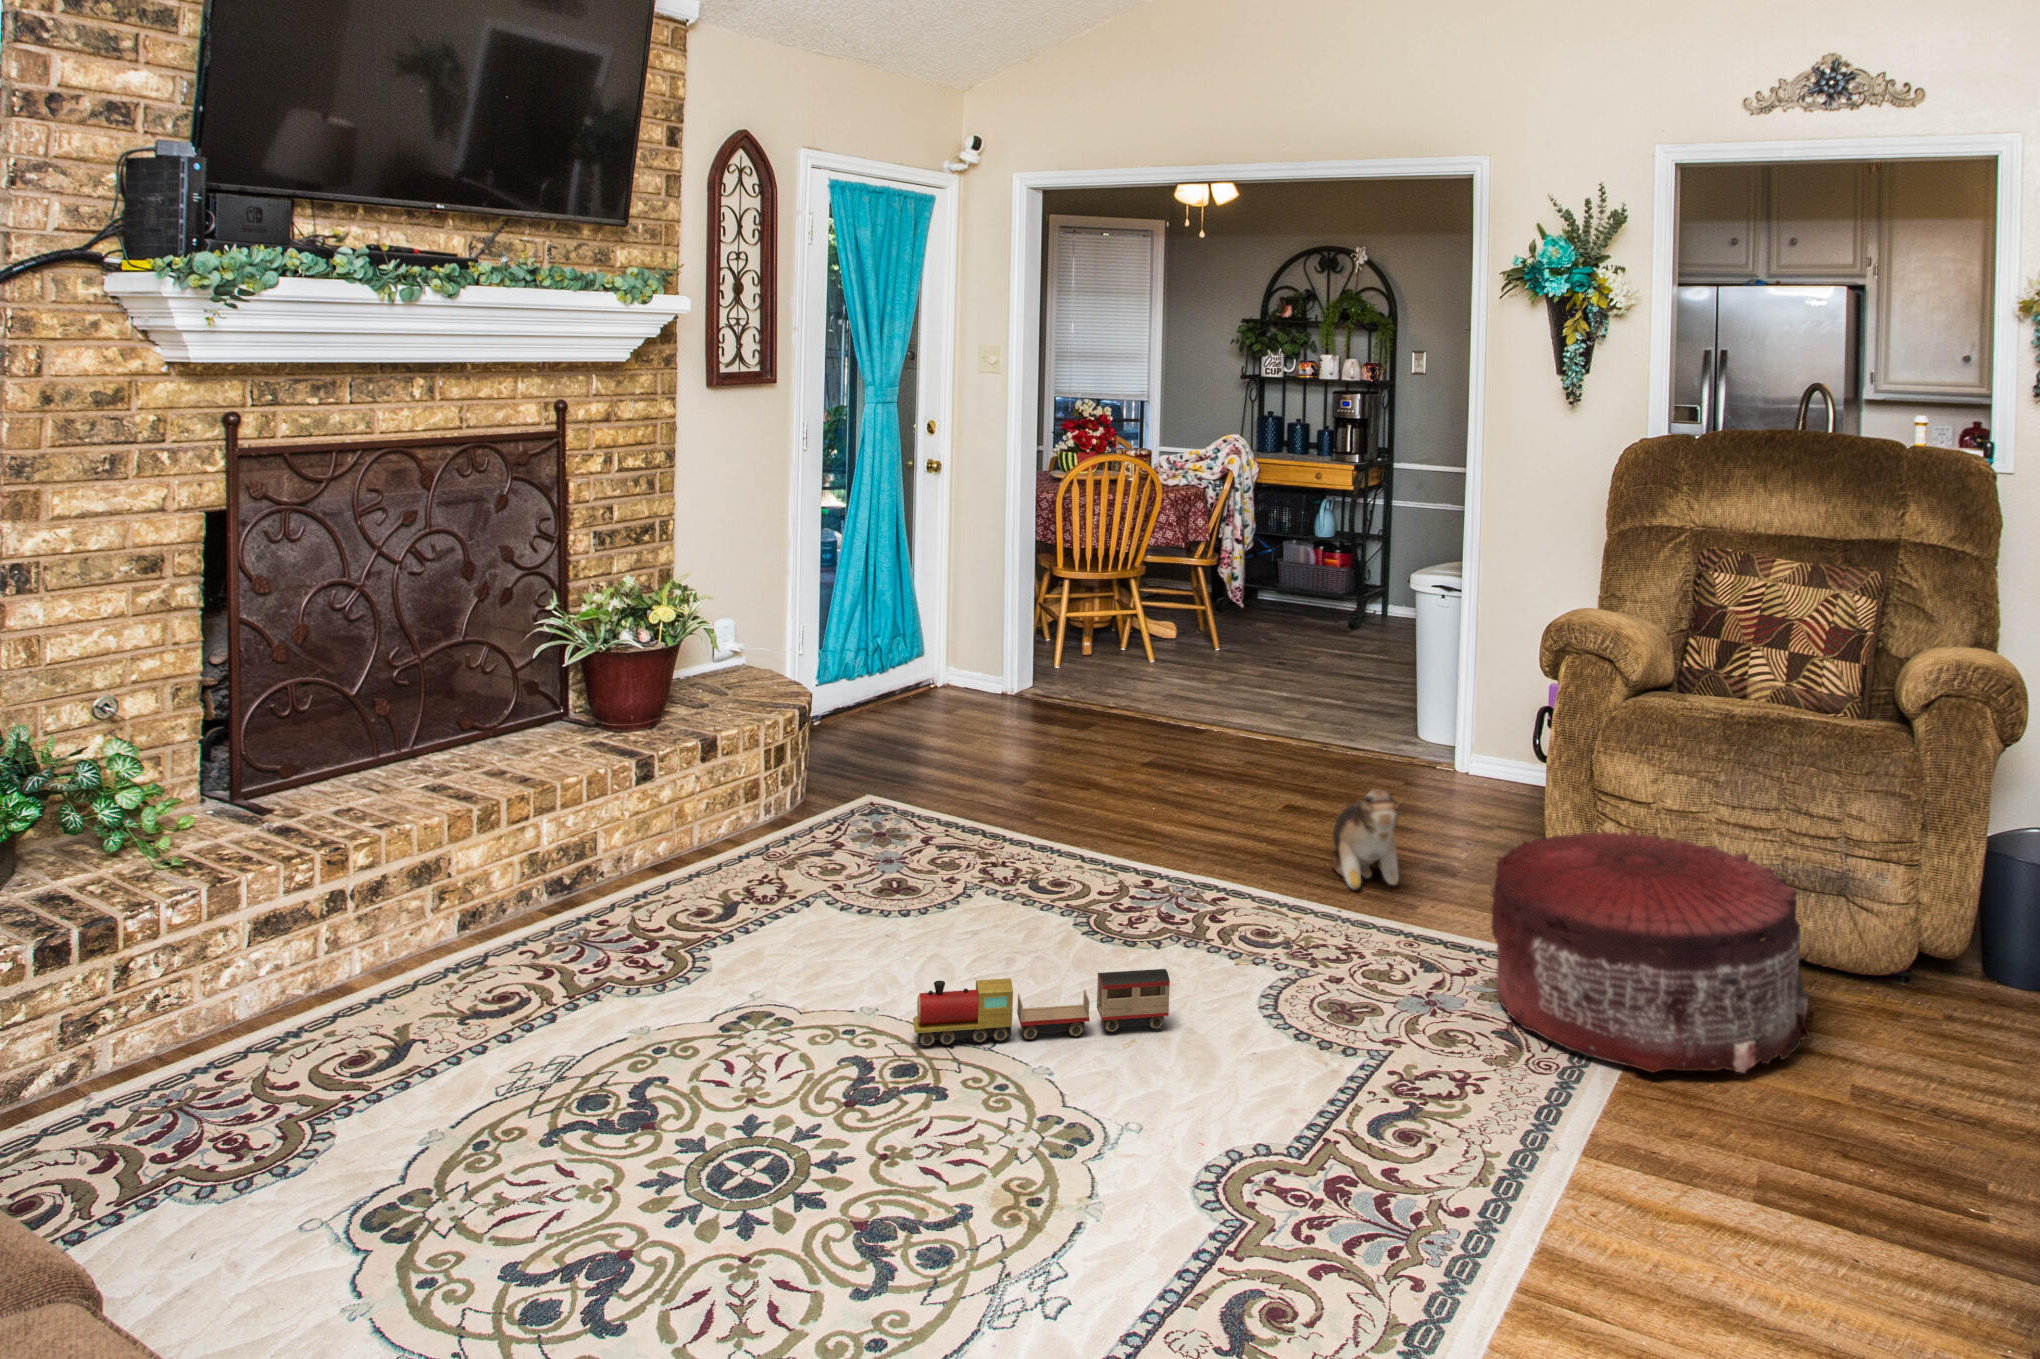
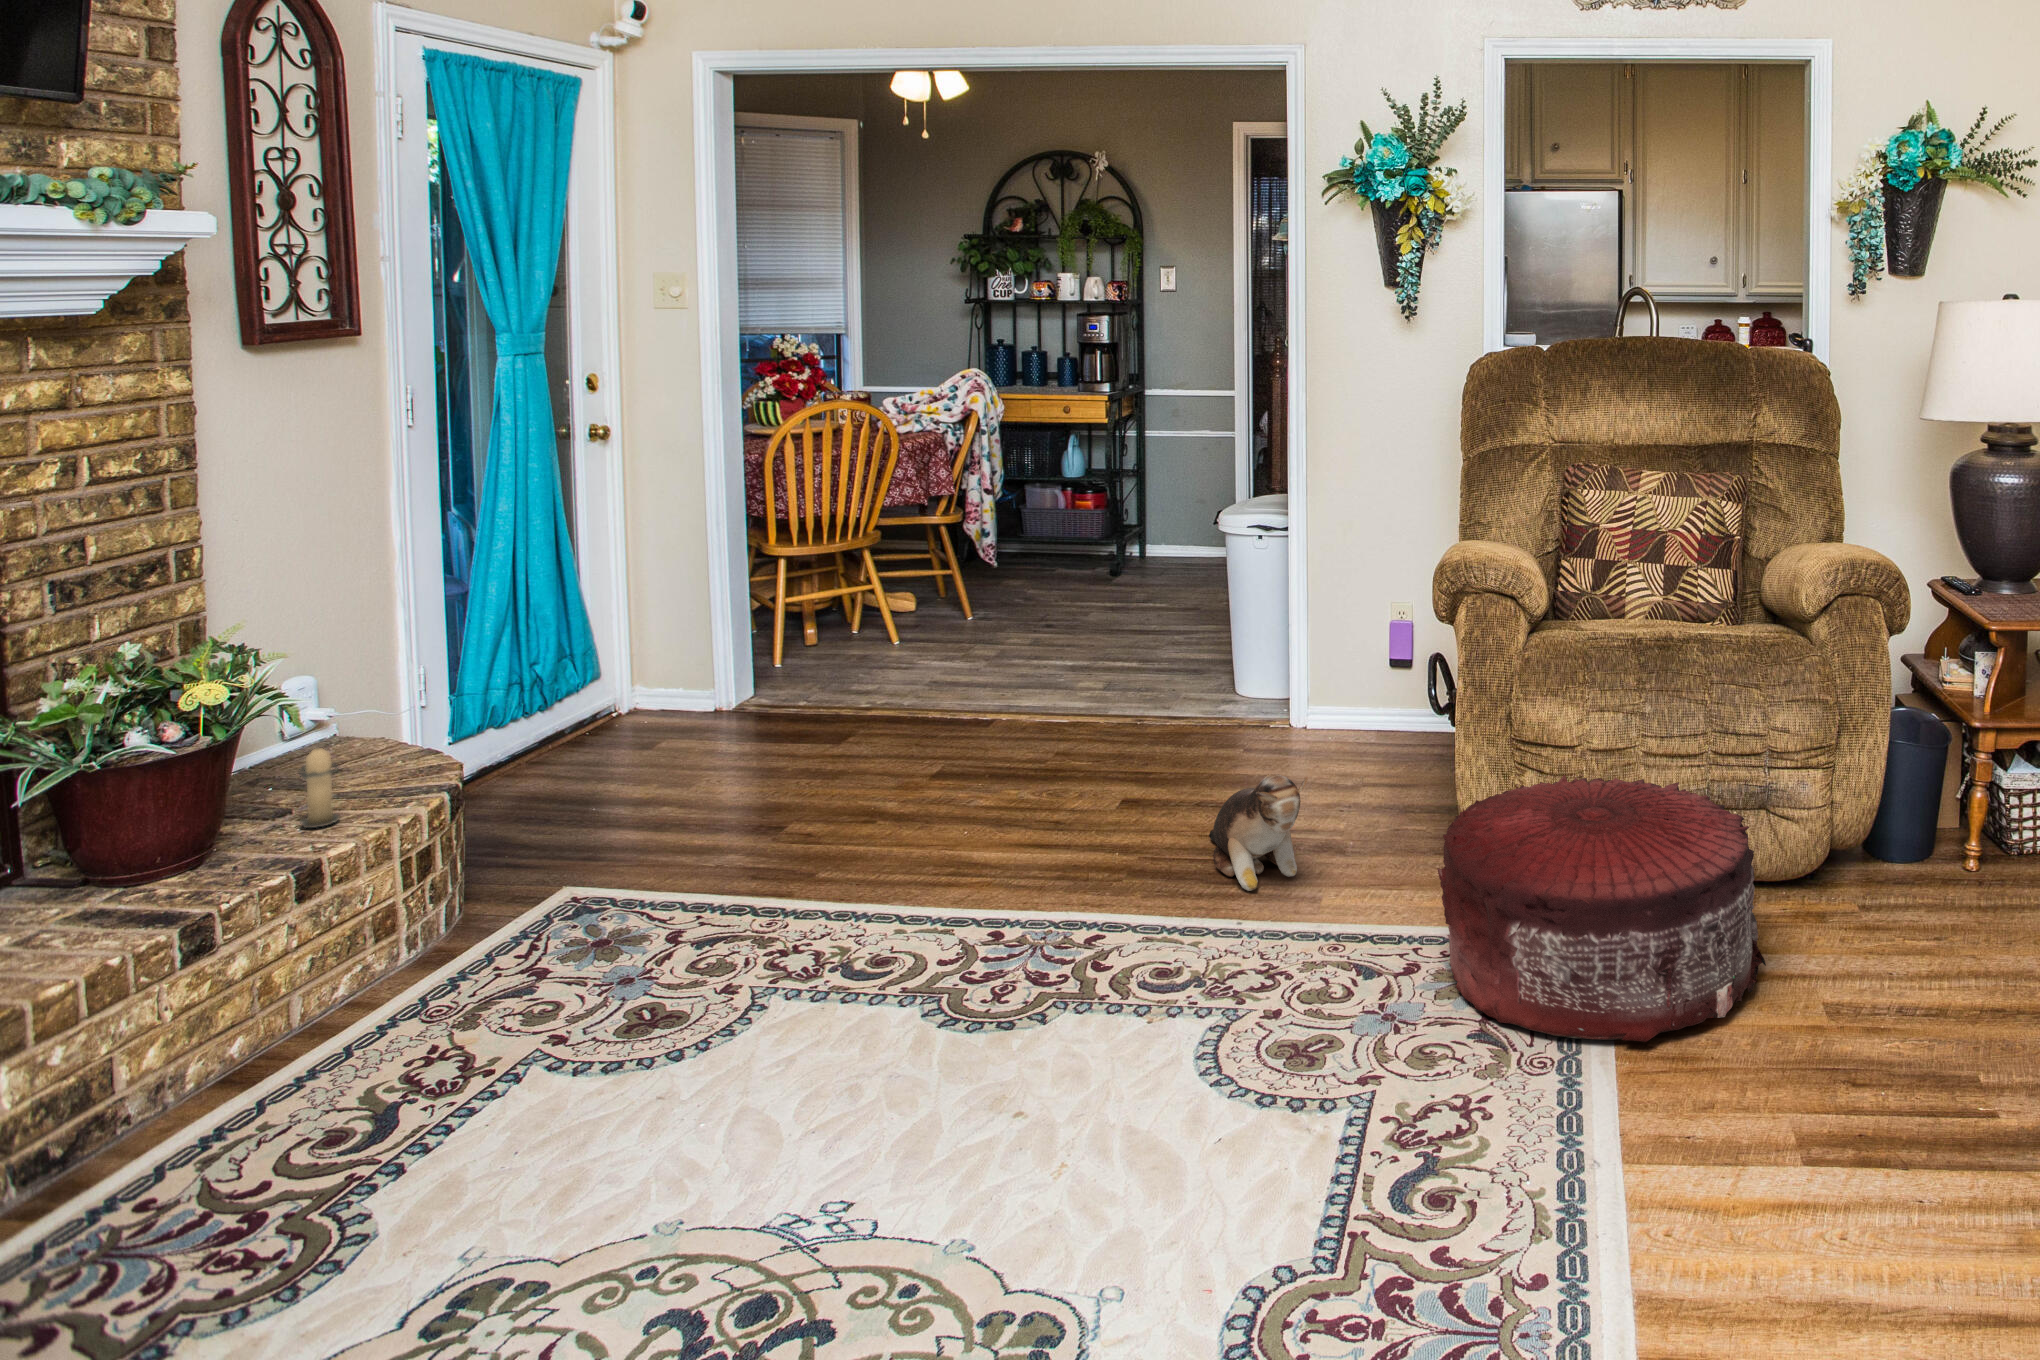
candle: none [711,658,740,717] -> present [299,748,339,828]
toy train: present [913,969,1170,1047] -> none [750,1062,1105,1261]

